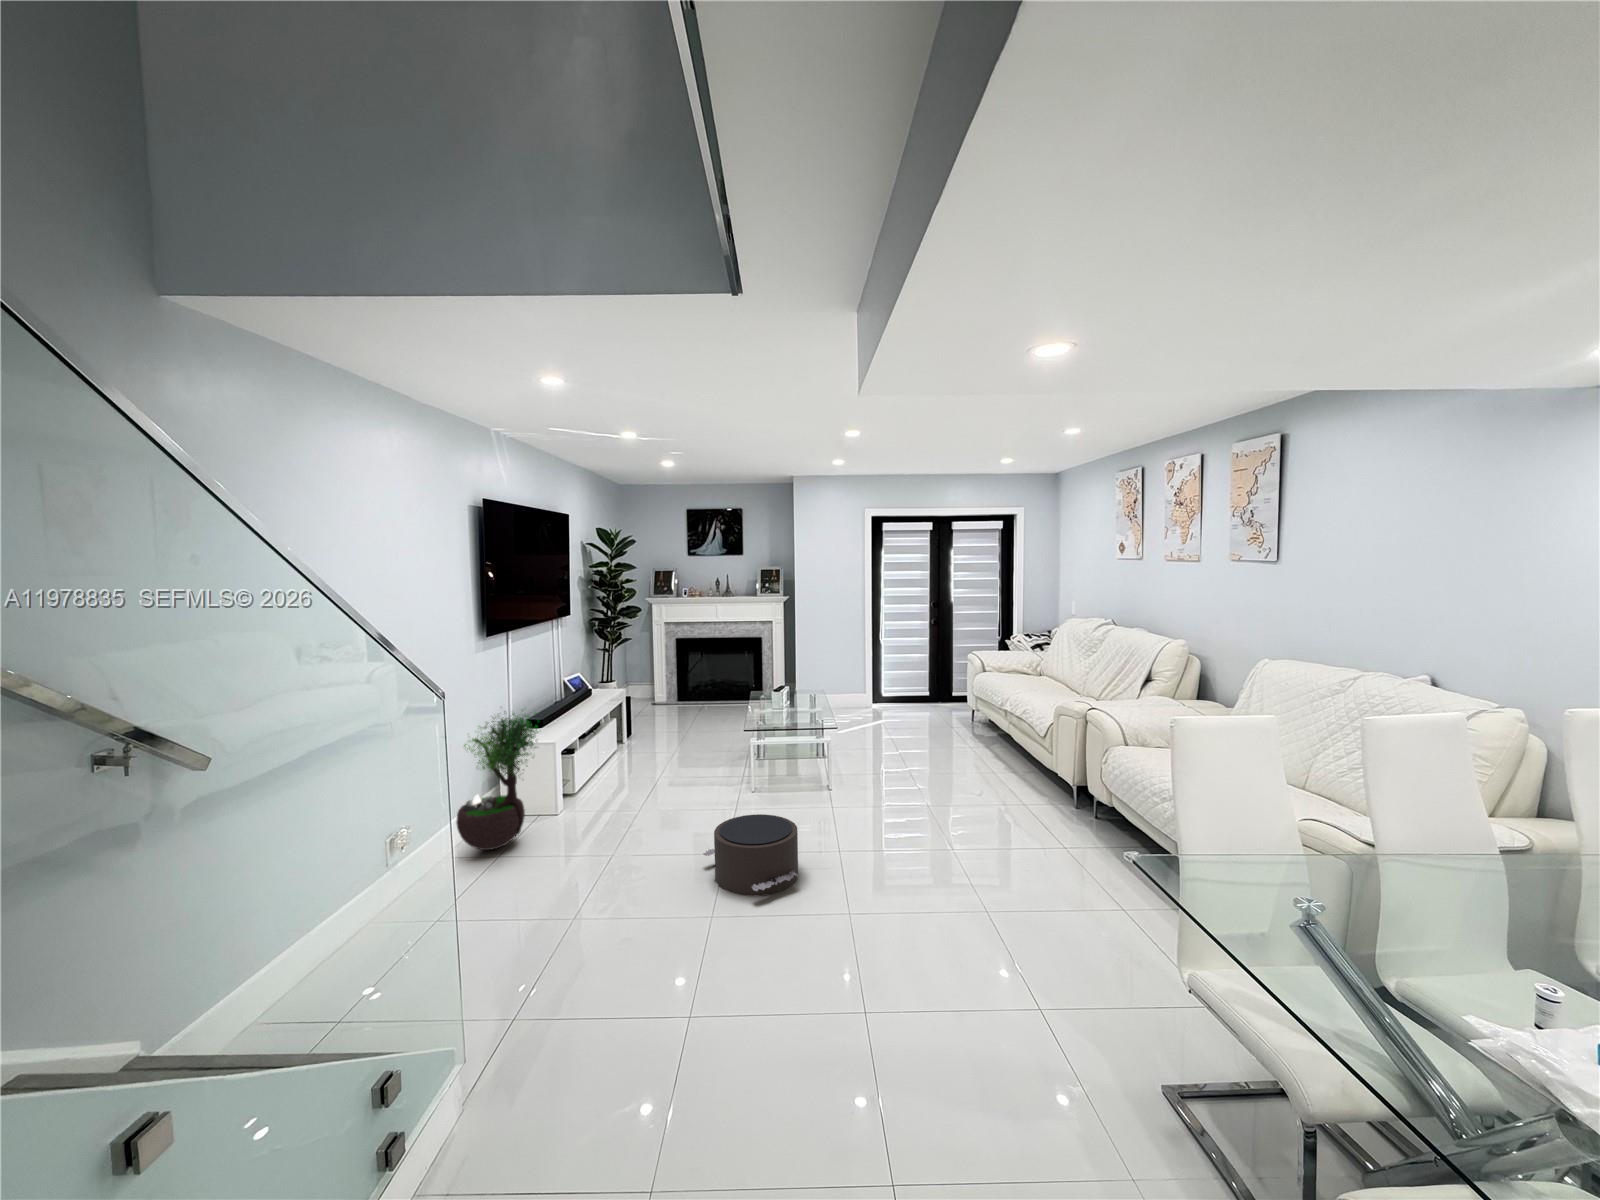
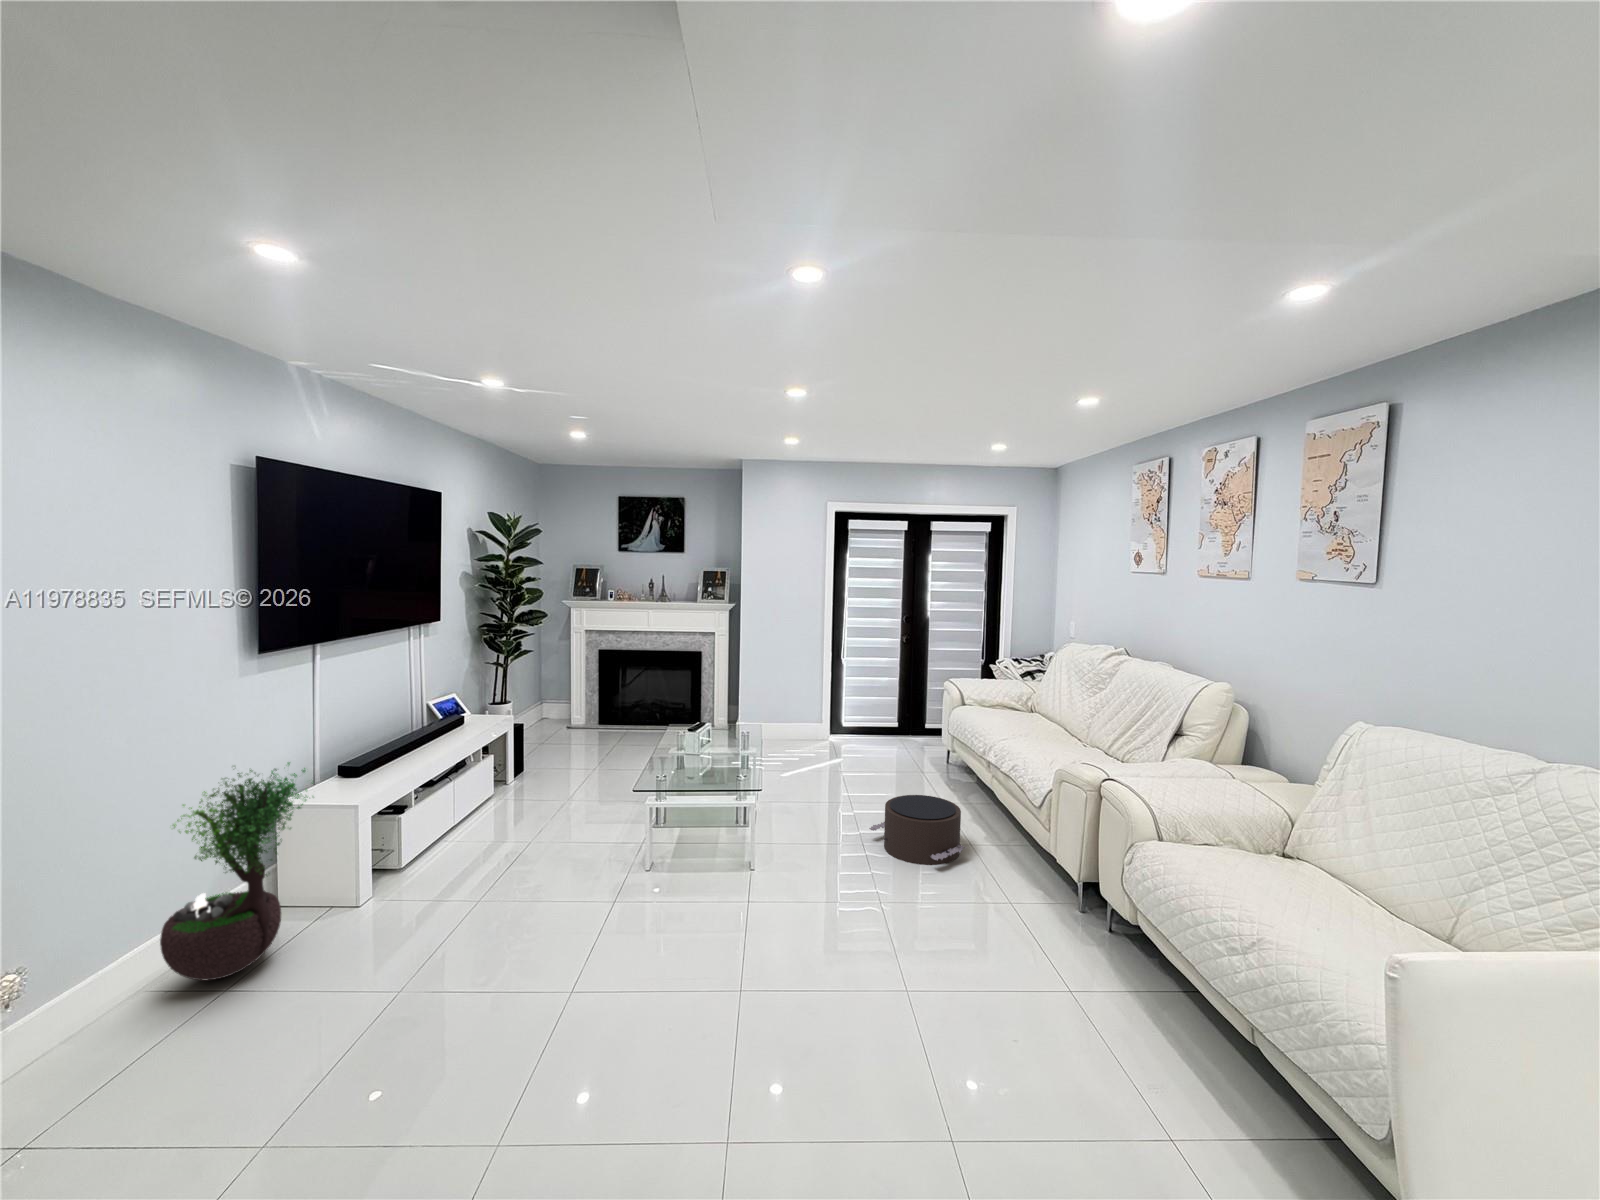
pouf: present [703,814,798,896] -> present [869,795,965,865]

